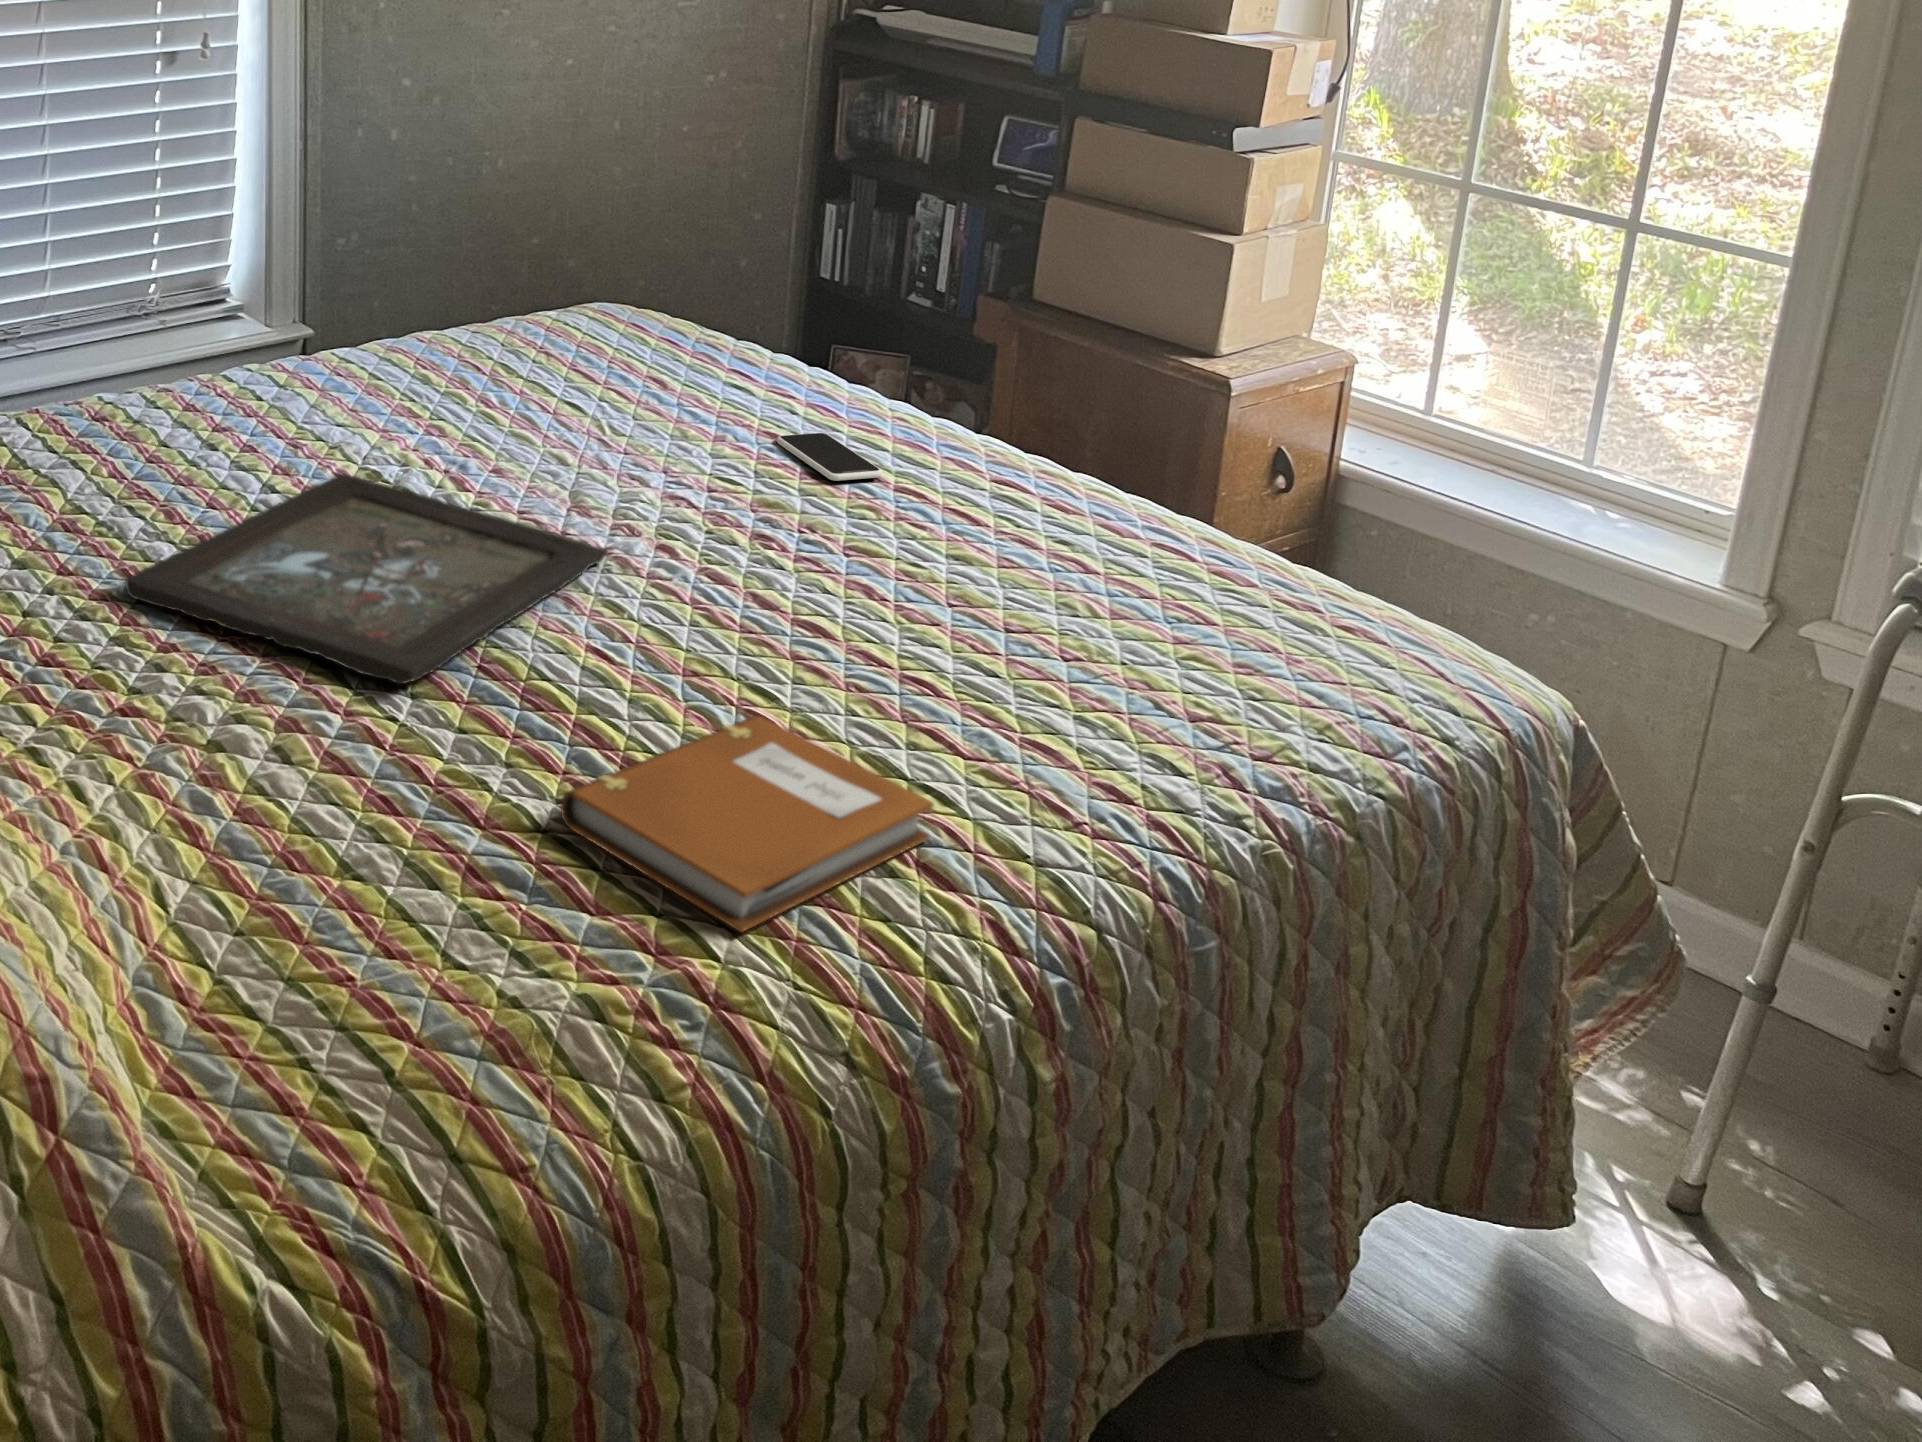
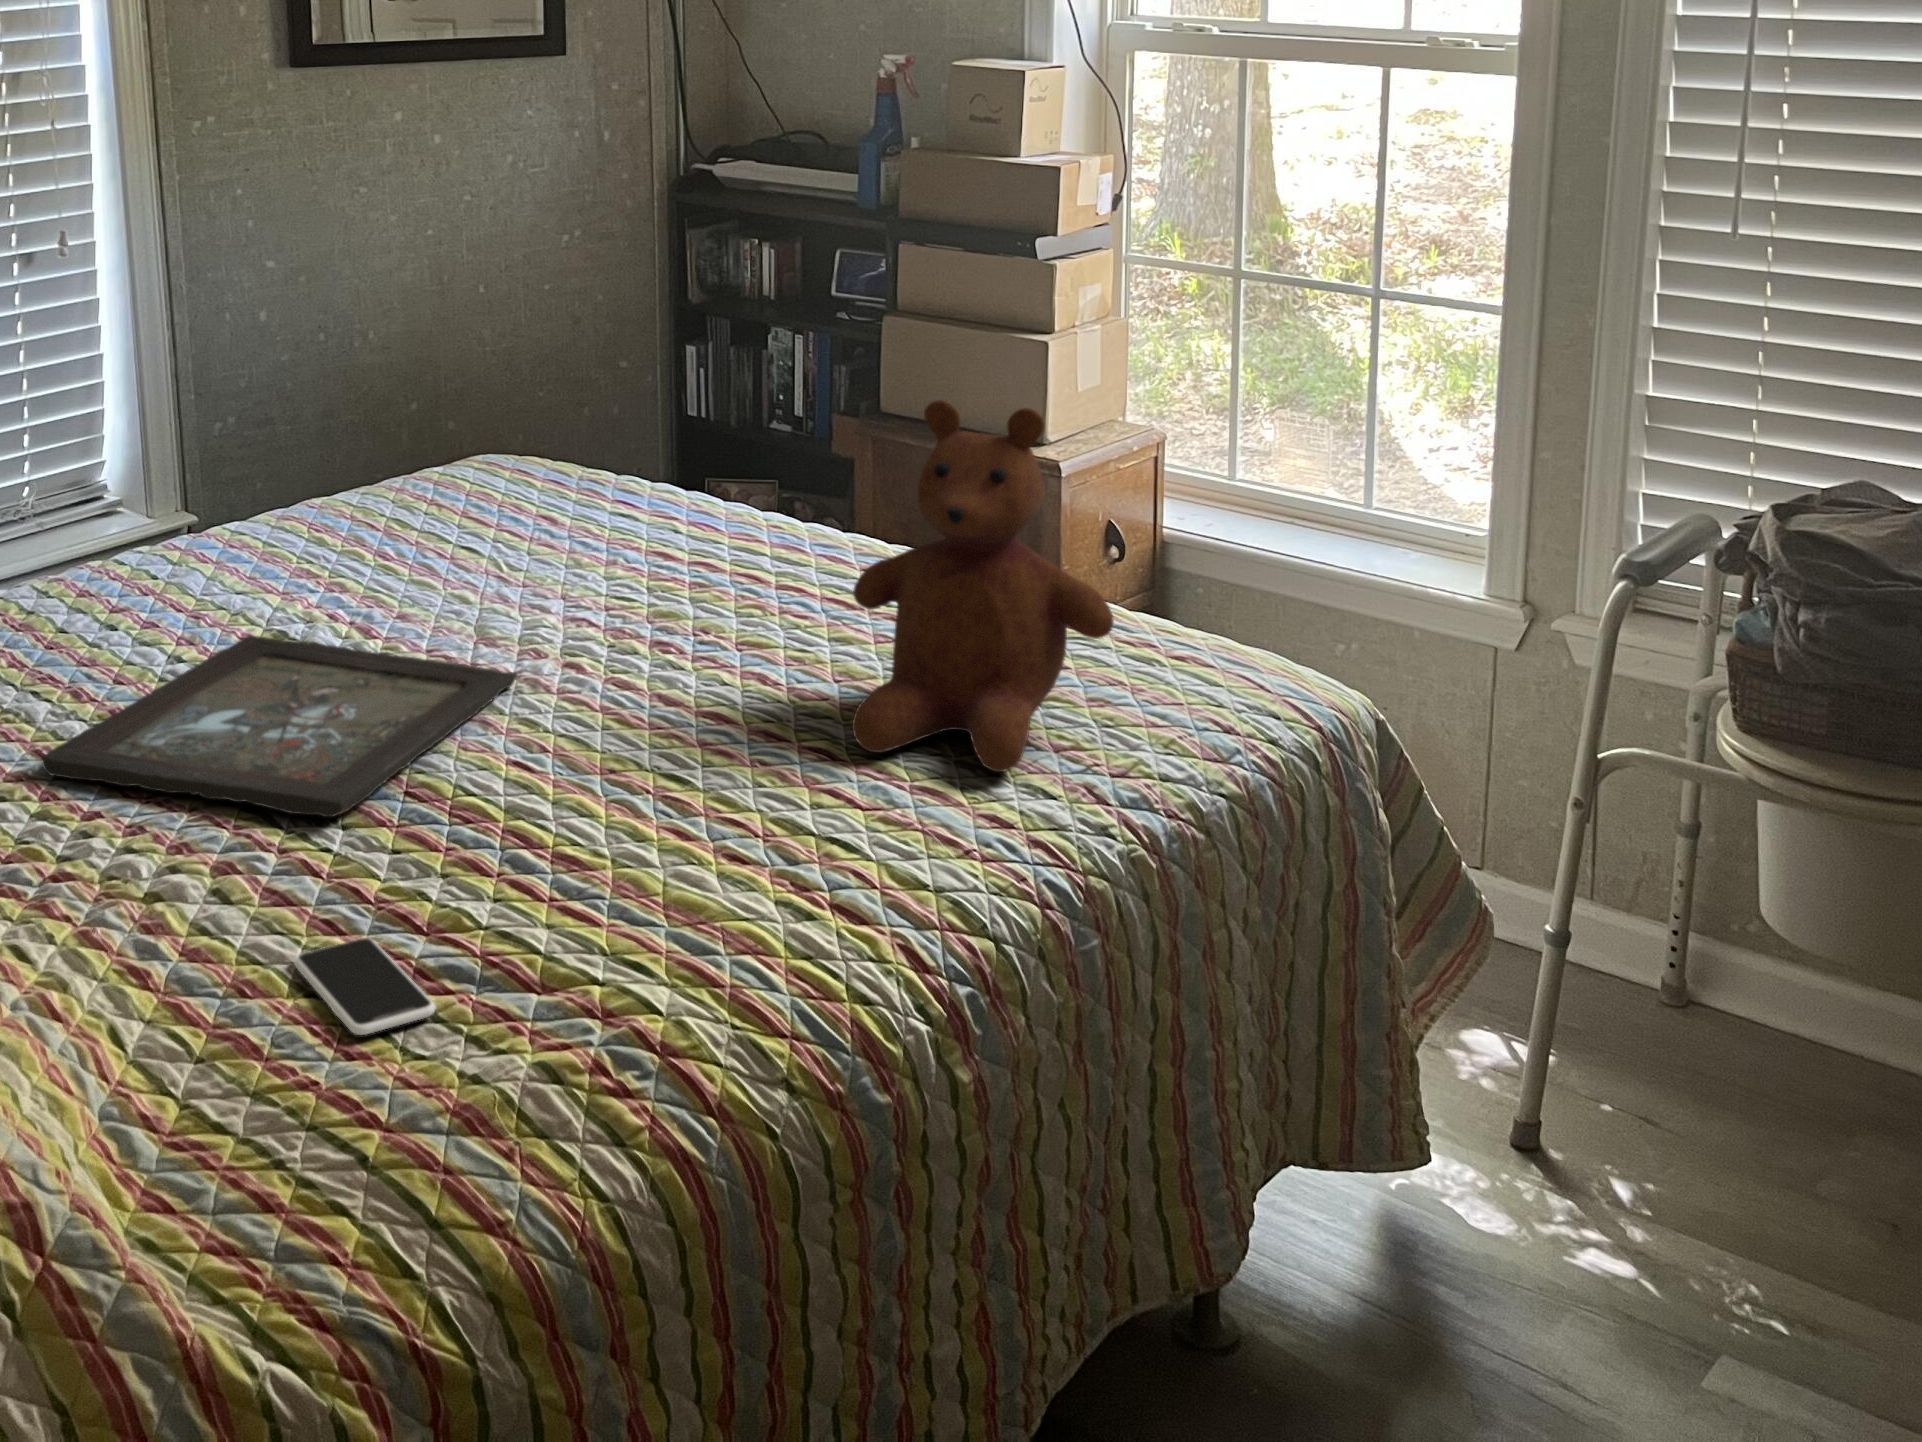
teddy bear: none [962,317,1275,734] -> present [852,400,1114,772]
smartphone: present [777,433,882,481] -> present [294,938,436,1035]
notebook: present [561,716,933,932] -> none [498,798,838,986]

